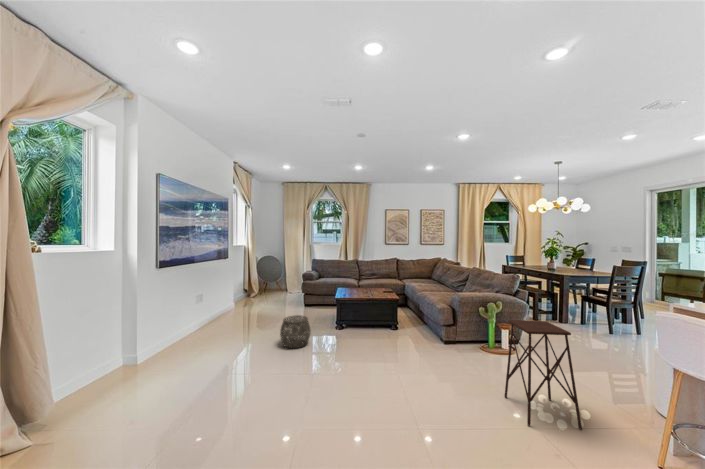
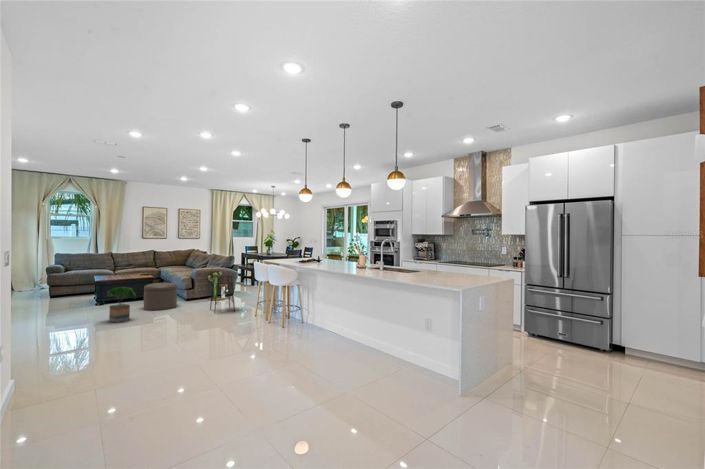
ottoman: none [383,313,432,367] -> present [144,283,177,310]
woven basket: present [280,315,311,348] -> none [50,293,80,316]
potted tree: none [324,325,369,398] -> present [108,287,136,323]

